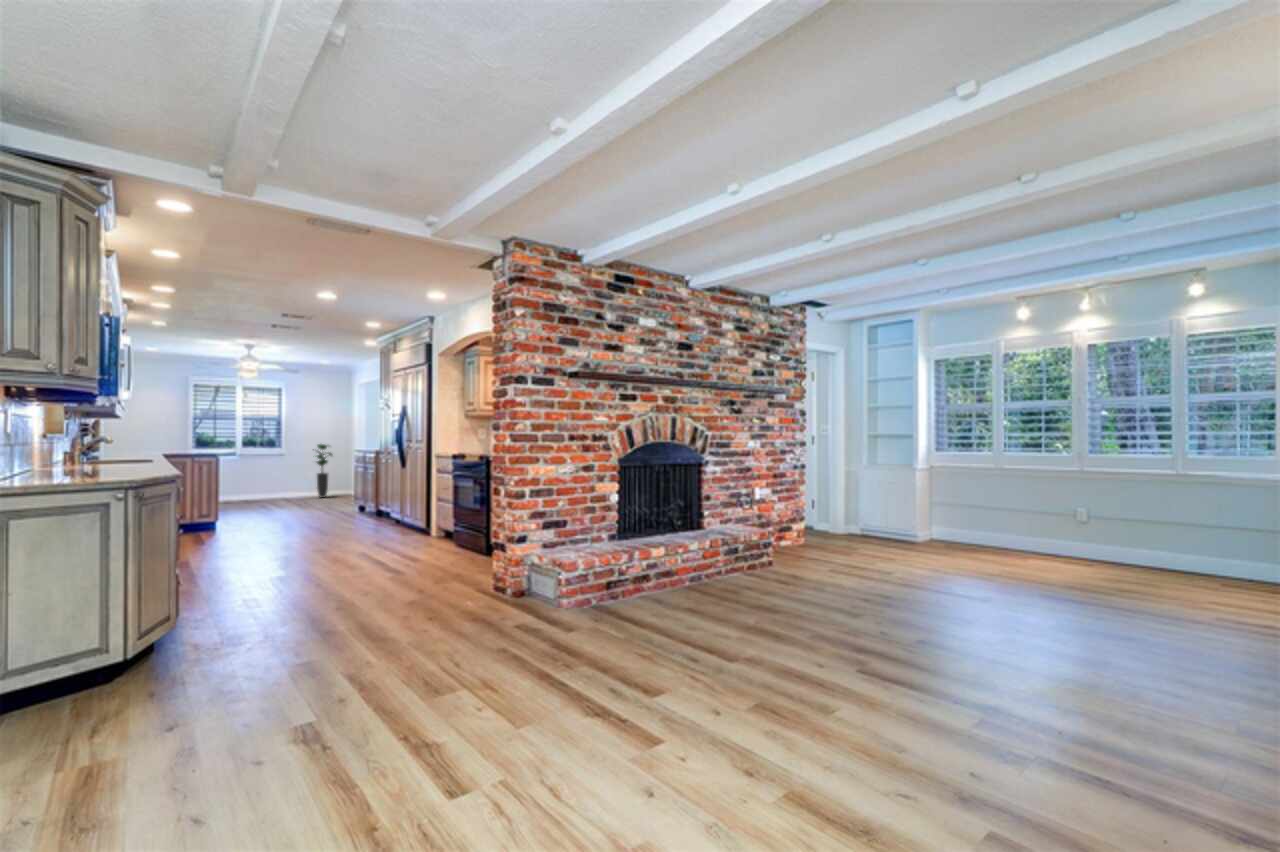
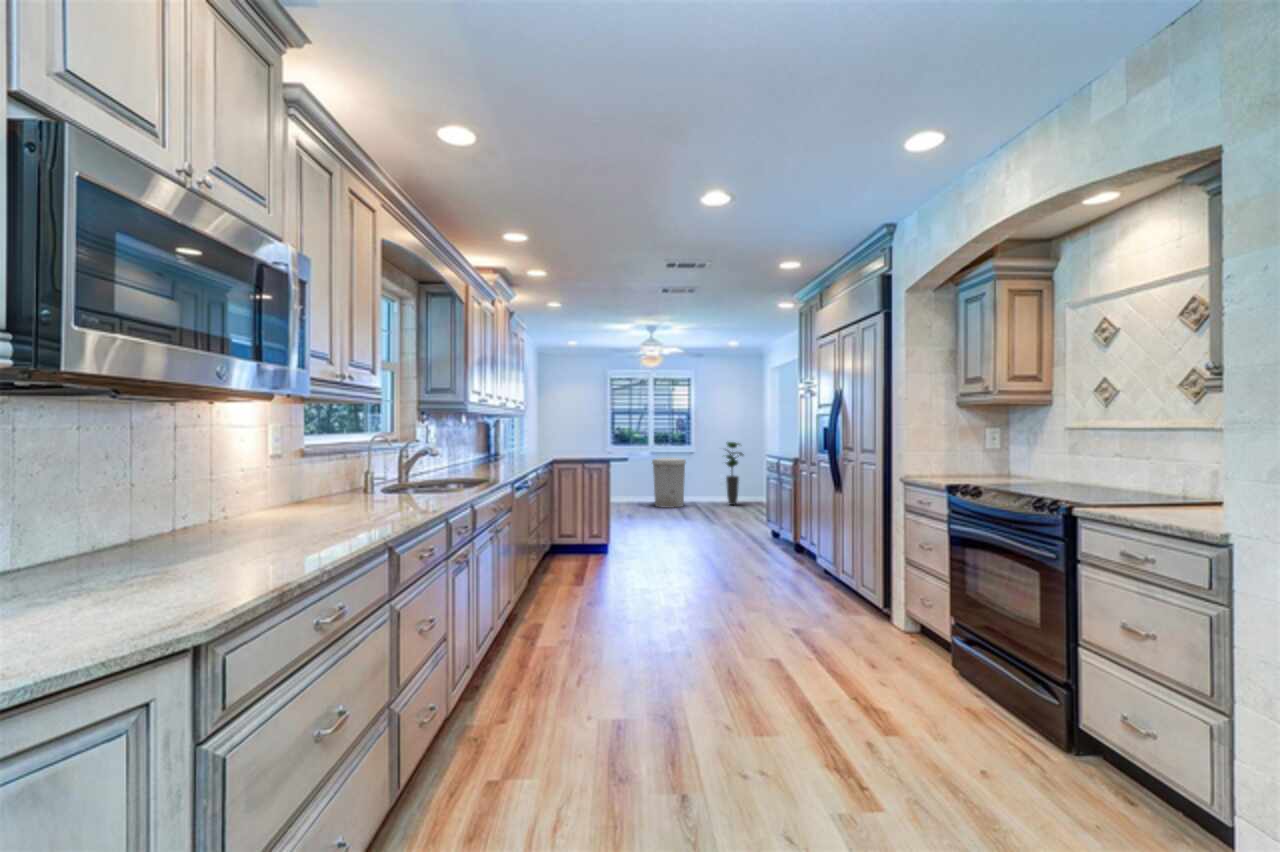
trash can: none [241,459,278,503] -> present [652,458,686,508]

